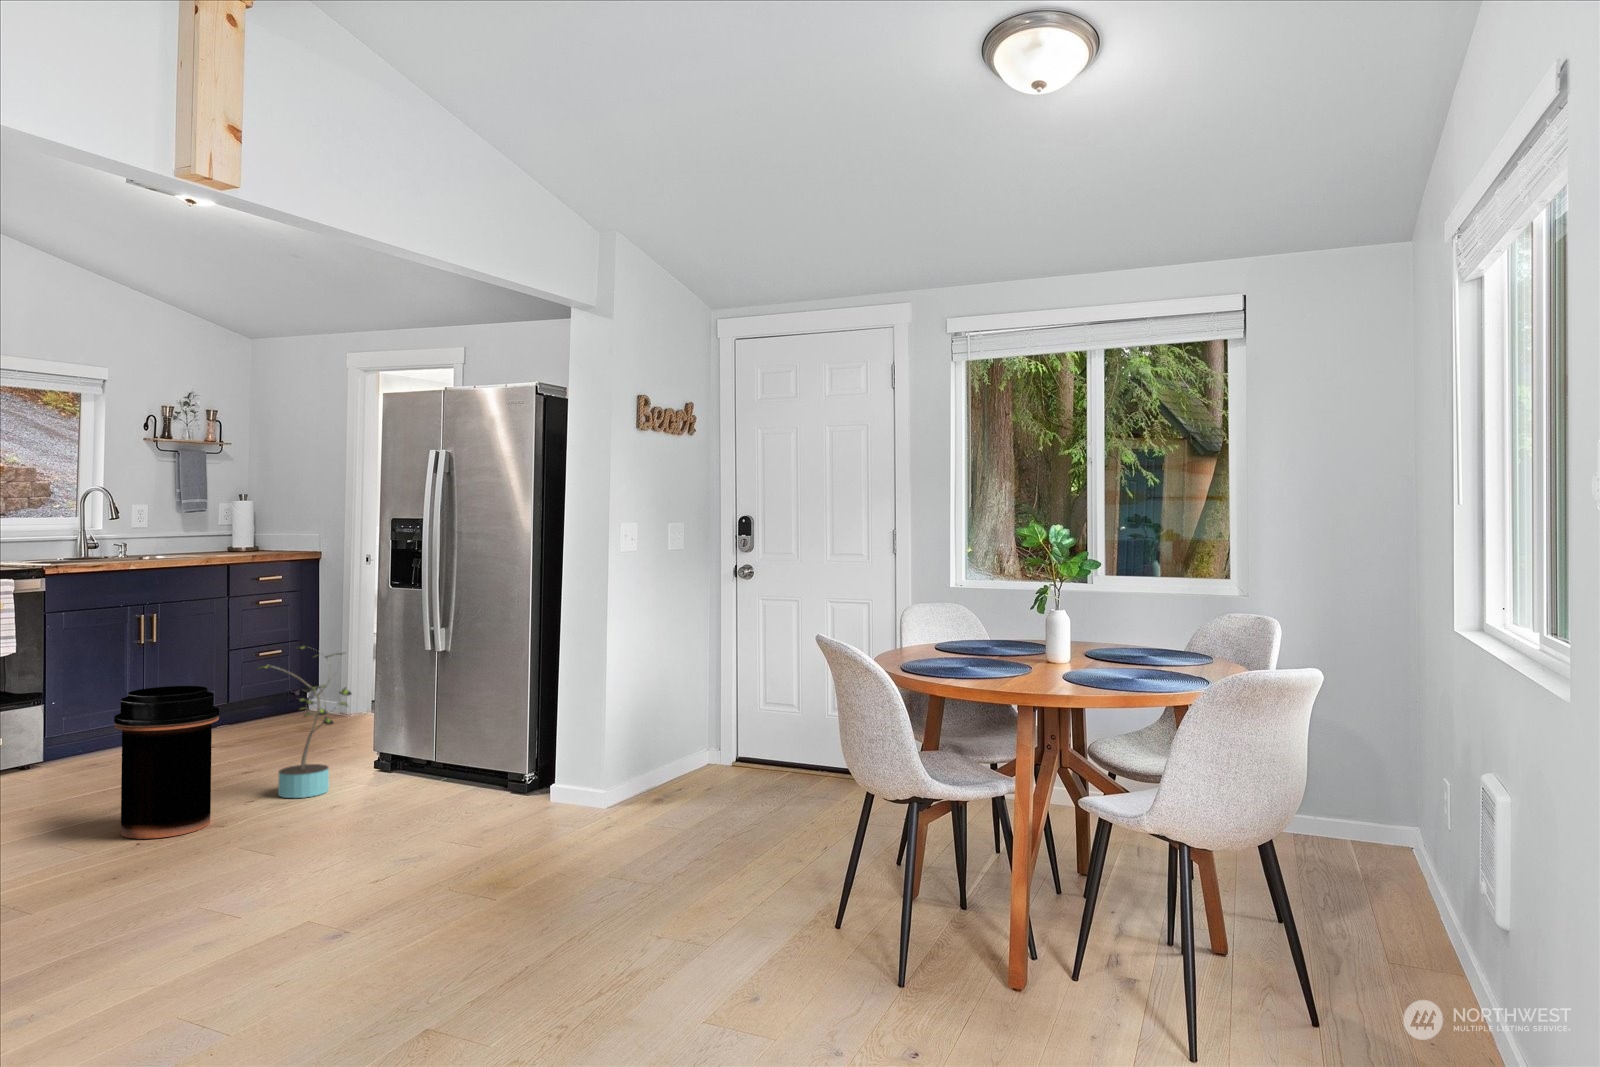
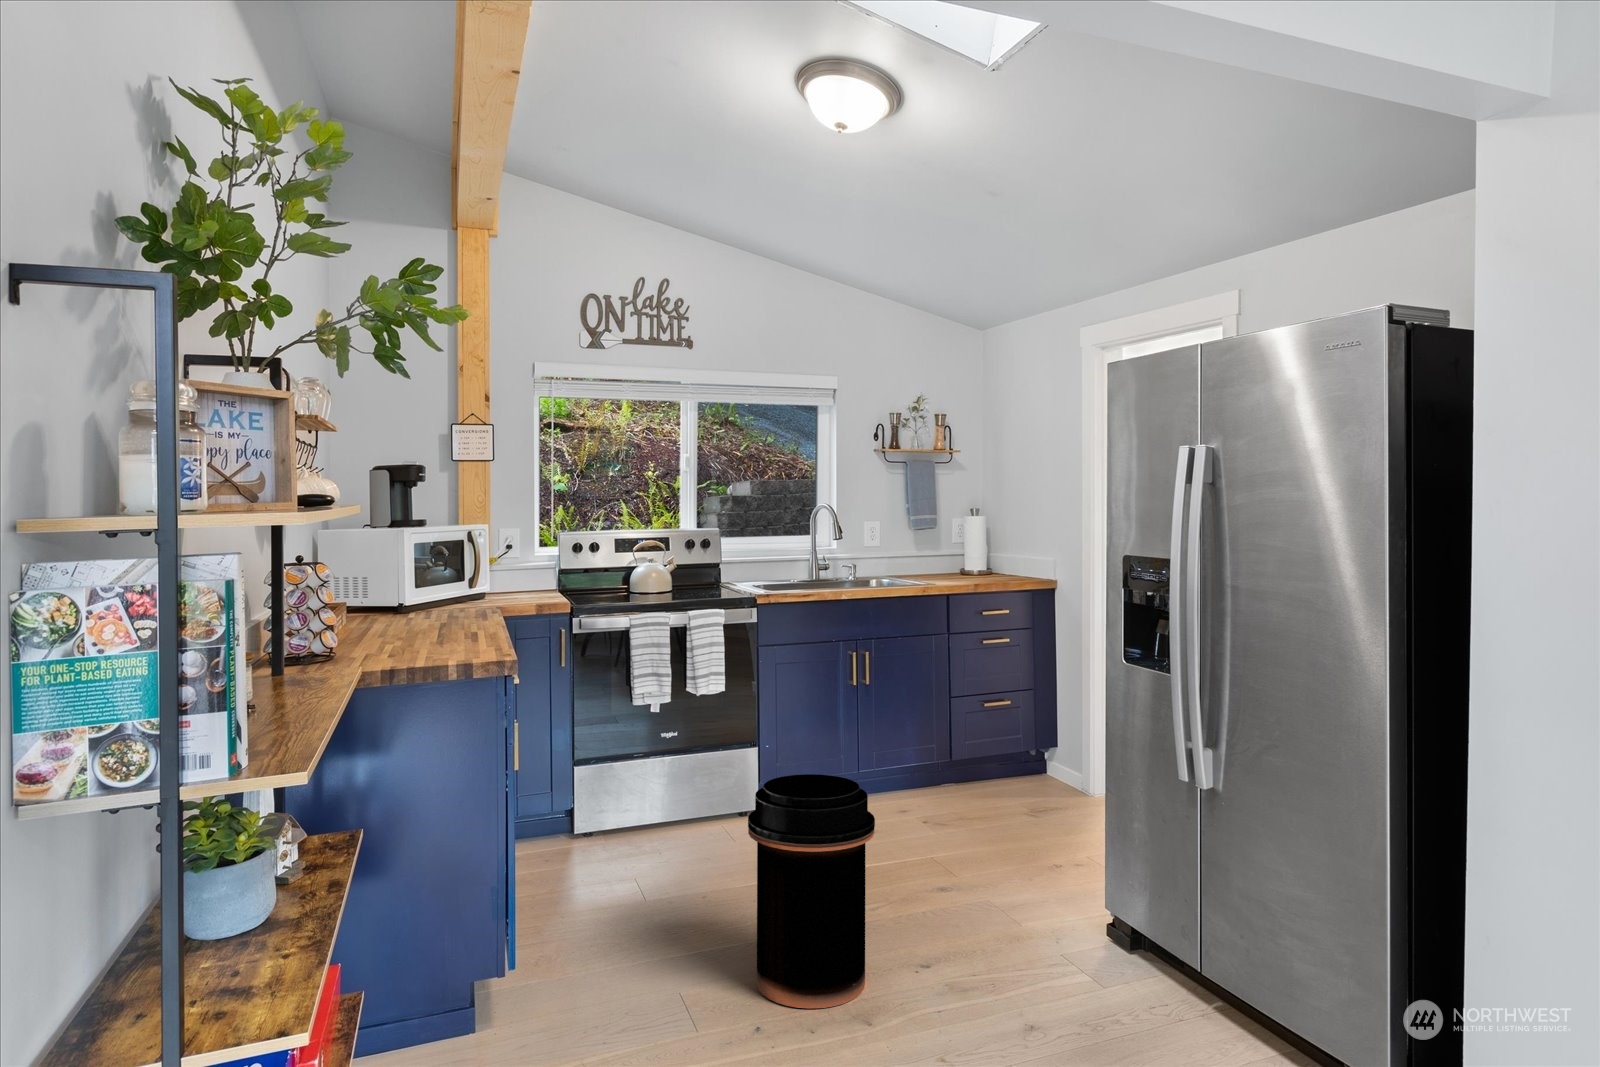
potted plant: present [257,646,351,798] -> none [934,725,1067,967]

